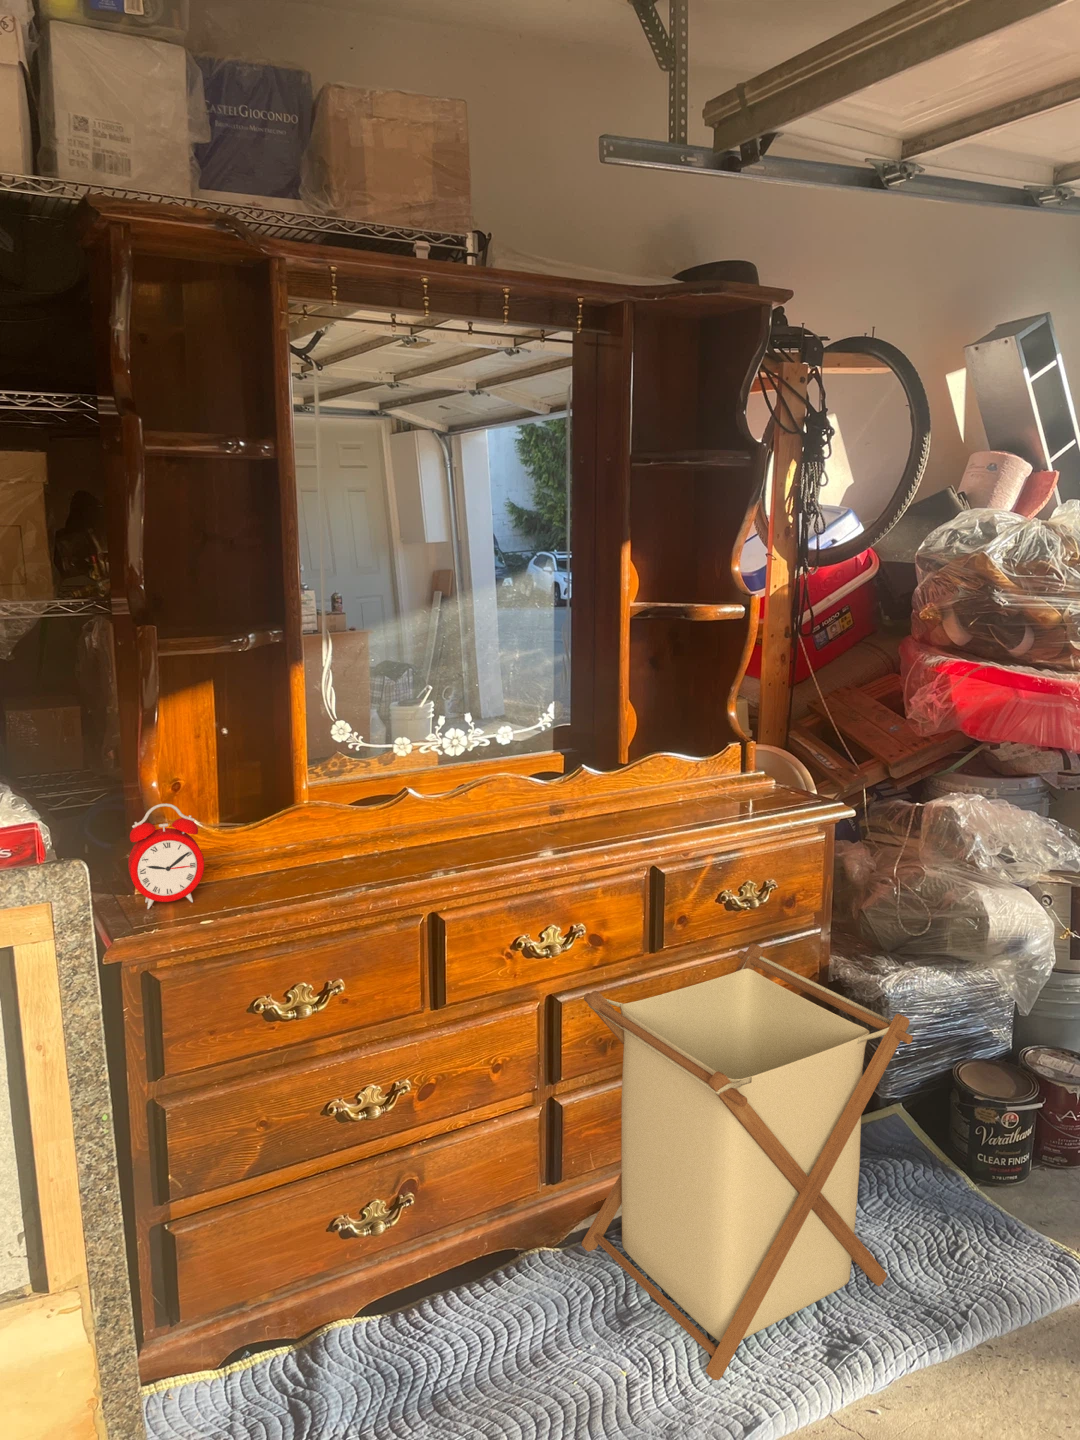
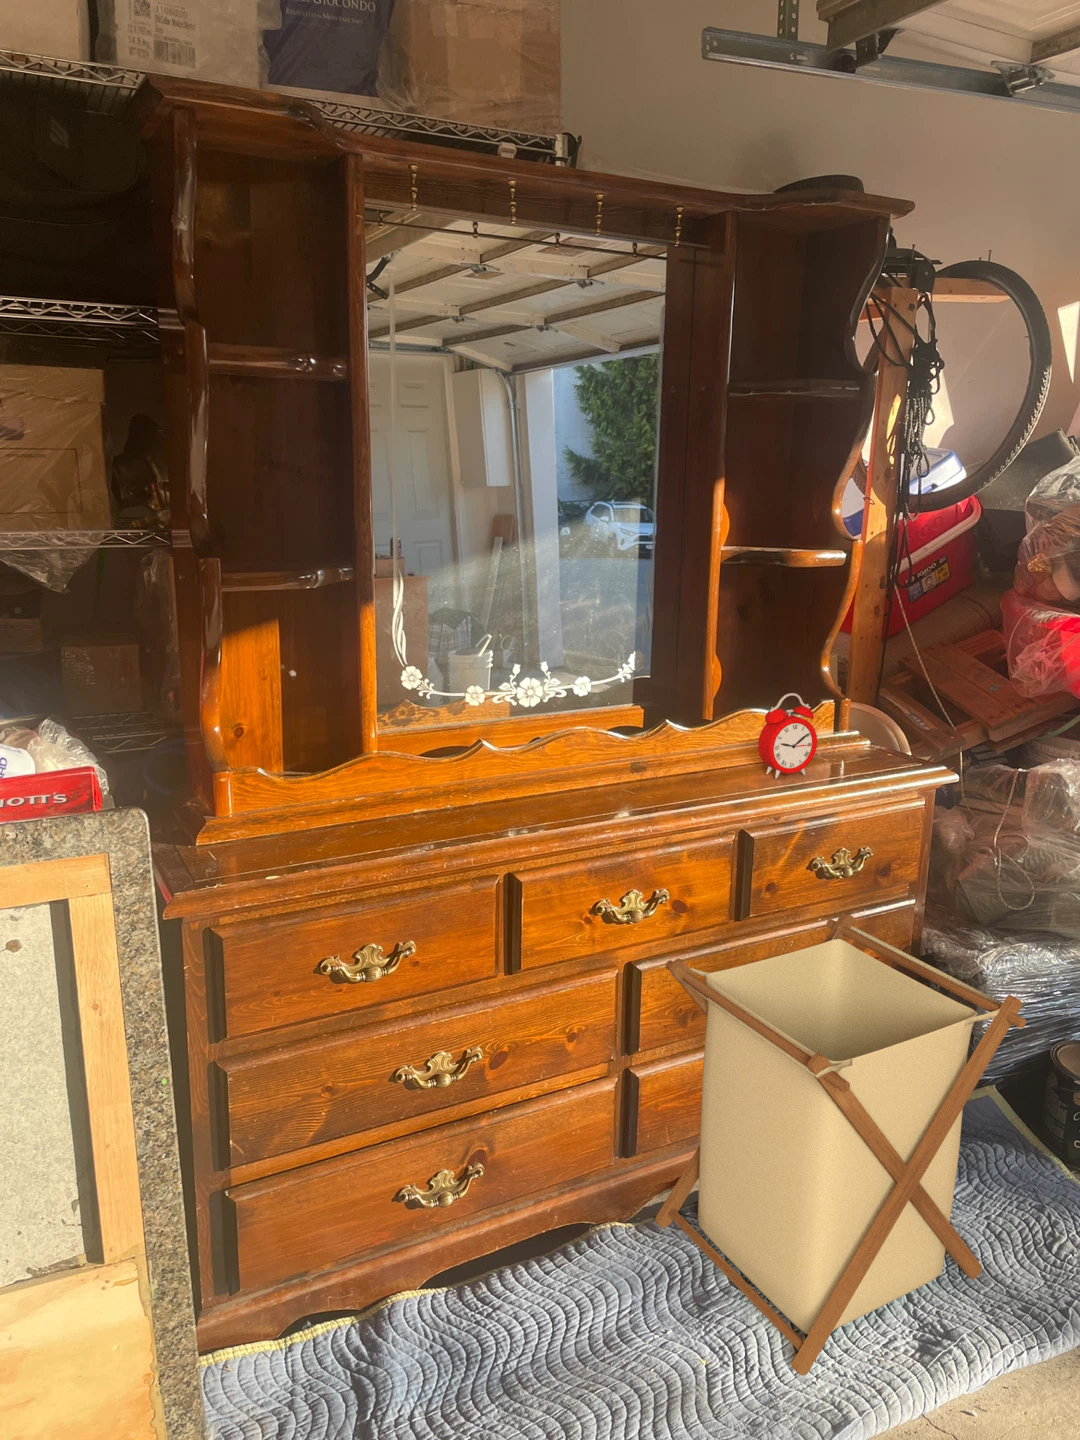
alarm clock: present [128,803,204,909] -> present [758,693,817,778]

